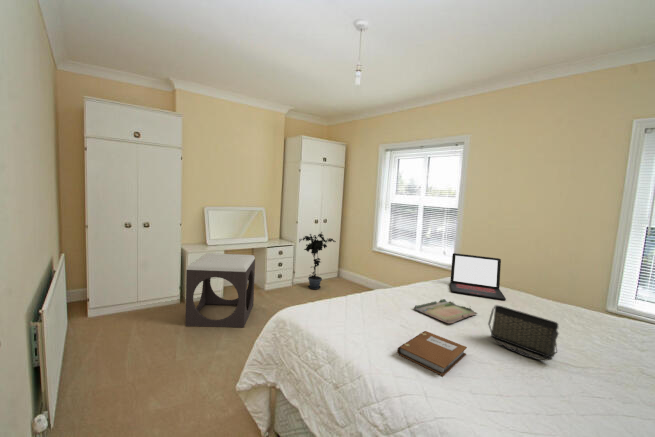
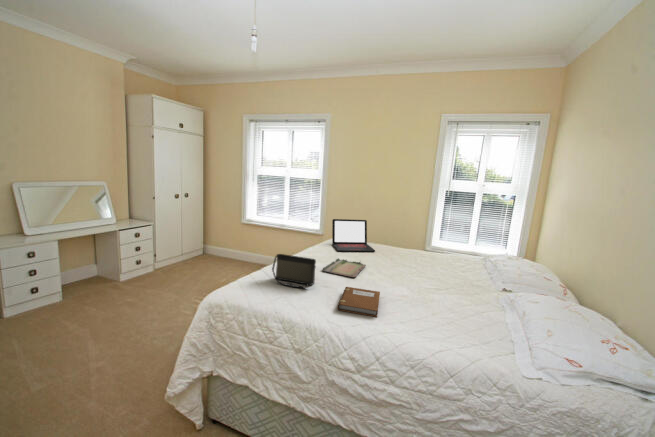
potted plant: present [299,232,336,289] -> none [160,207,203,270]
footstool: present [185,253,255,327] -> none [9,243,114,350]
handbag: present [488,305,558,360] -> present [272,254,316,288]

